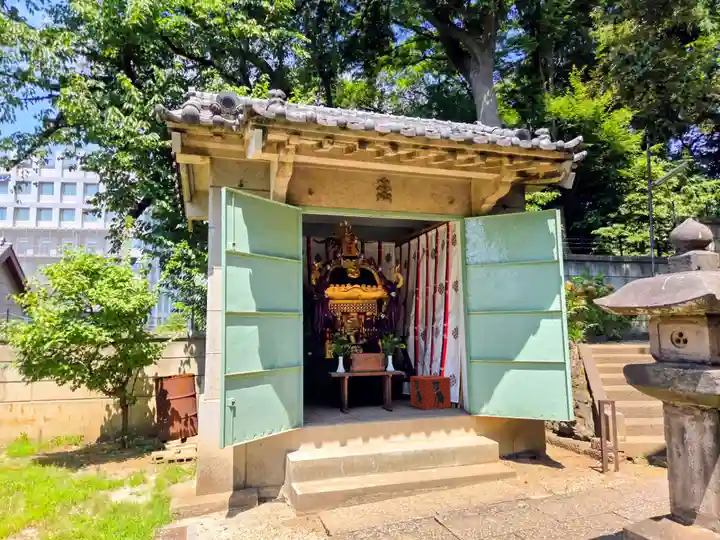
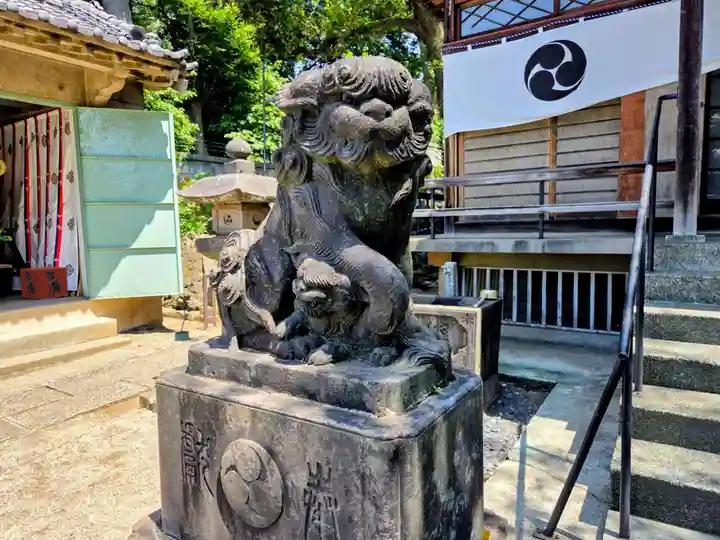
potted plant: none [557,425,591,485] -> present [175,296,191,341]

